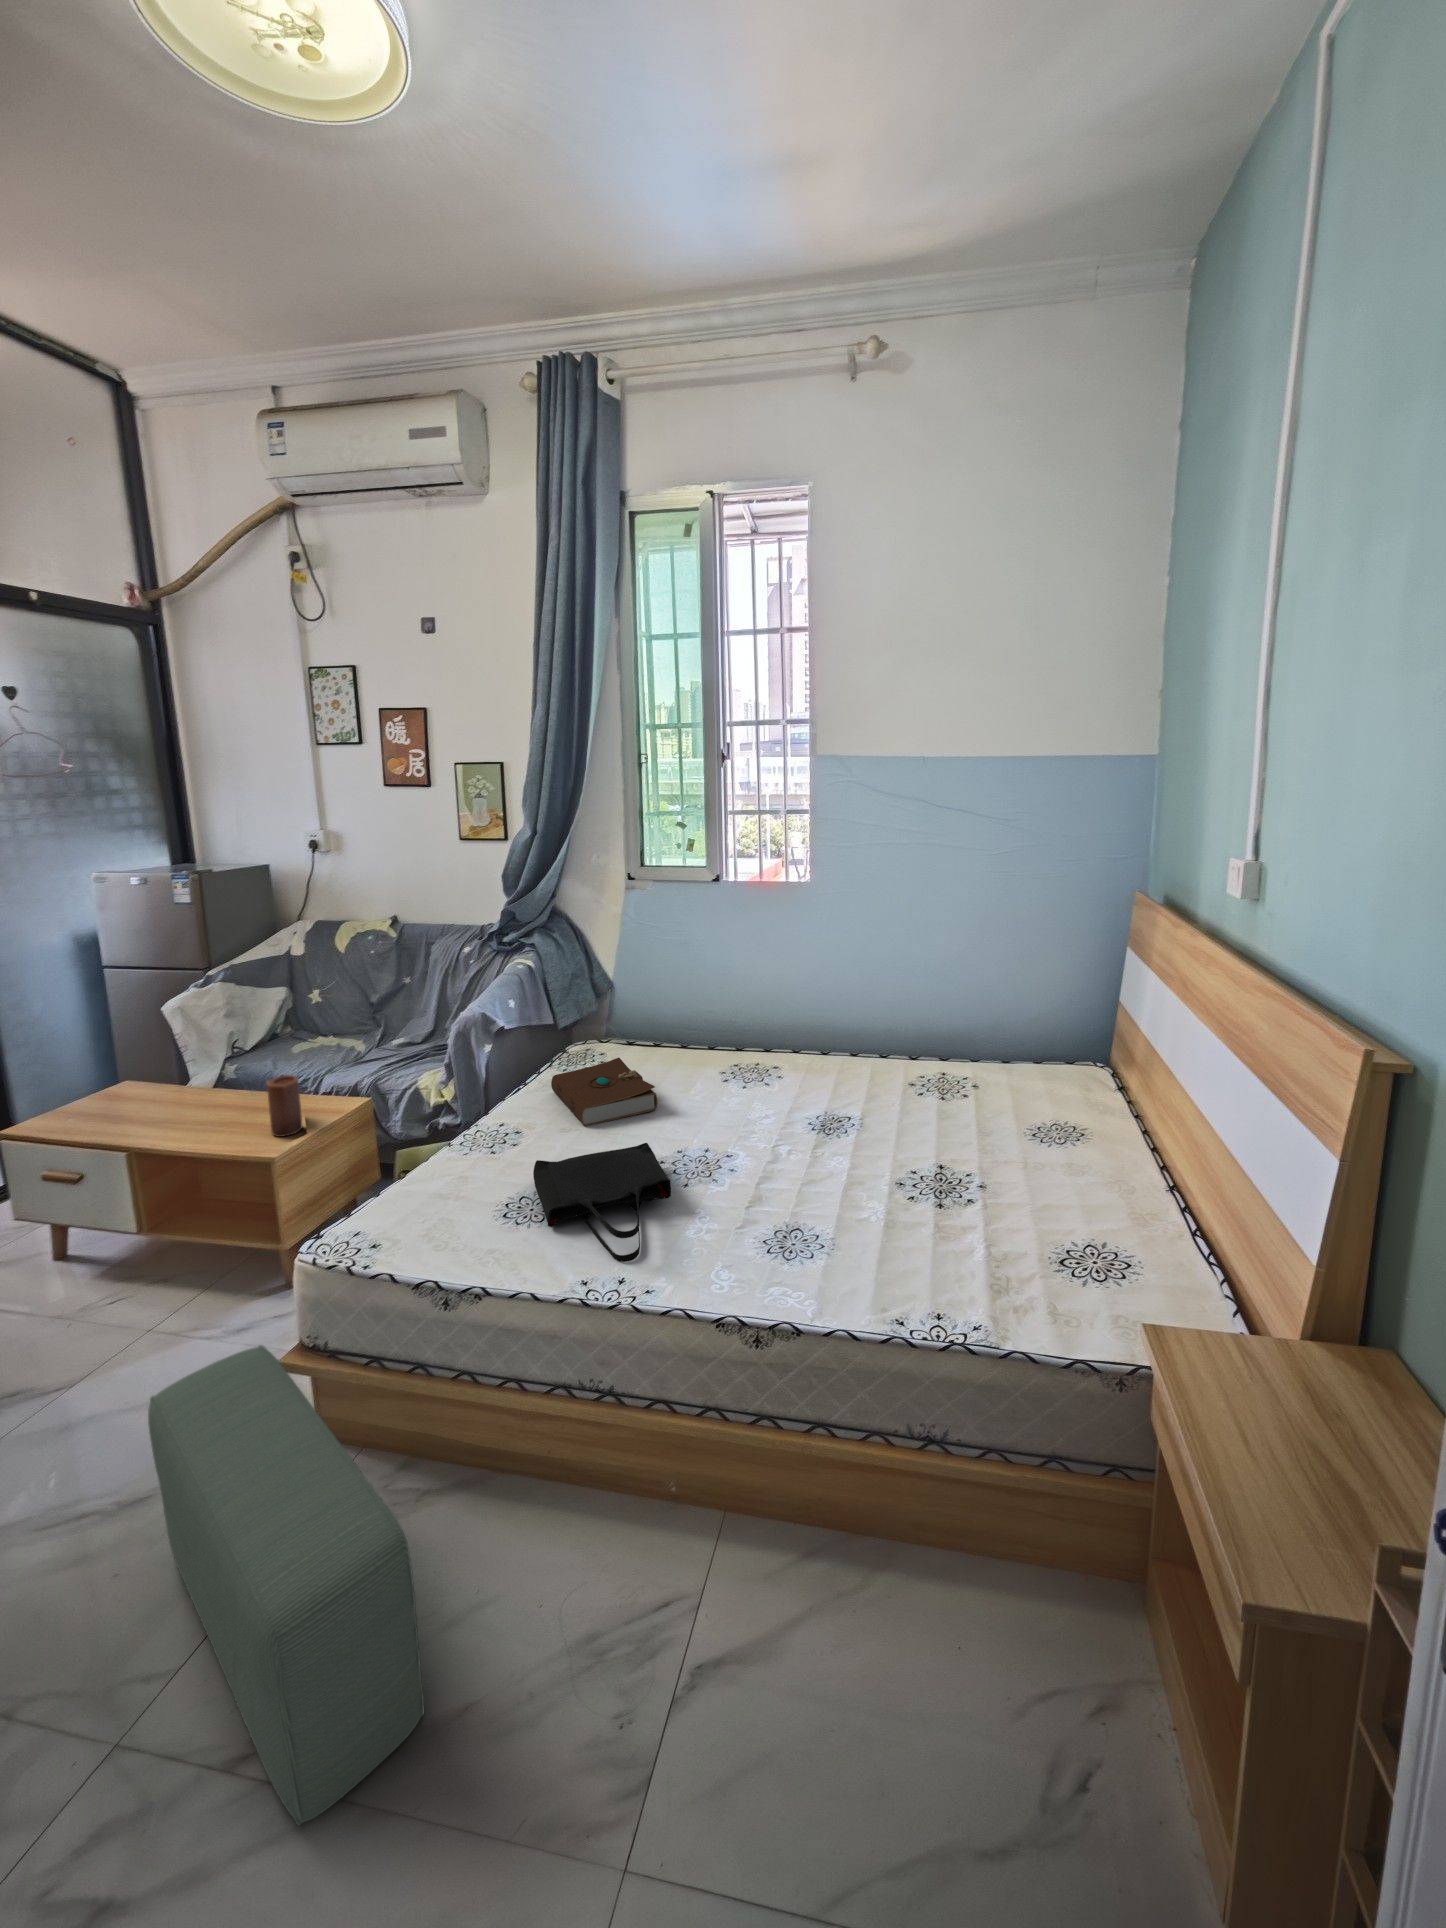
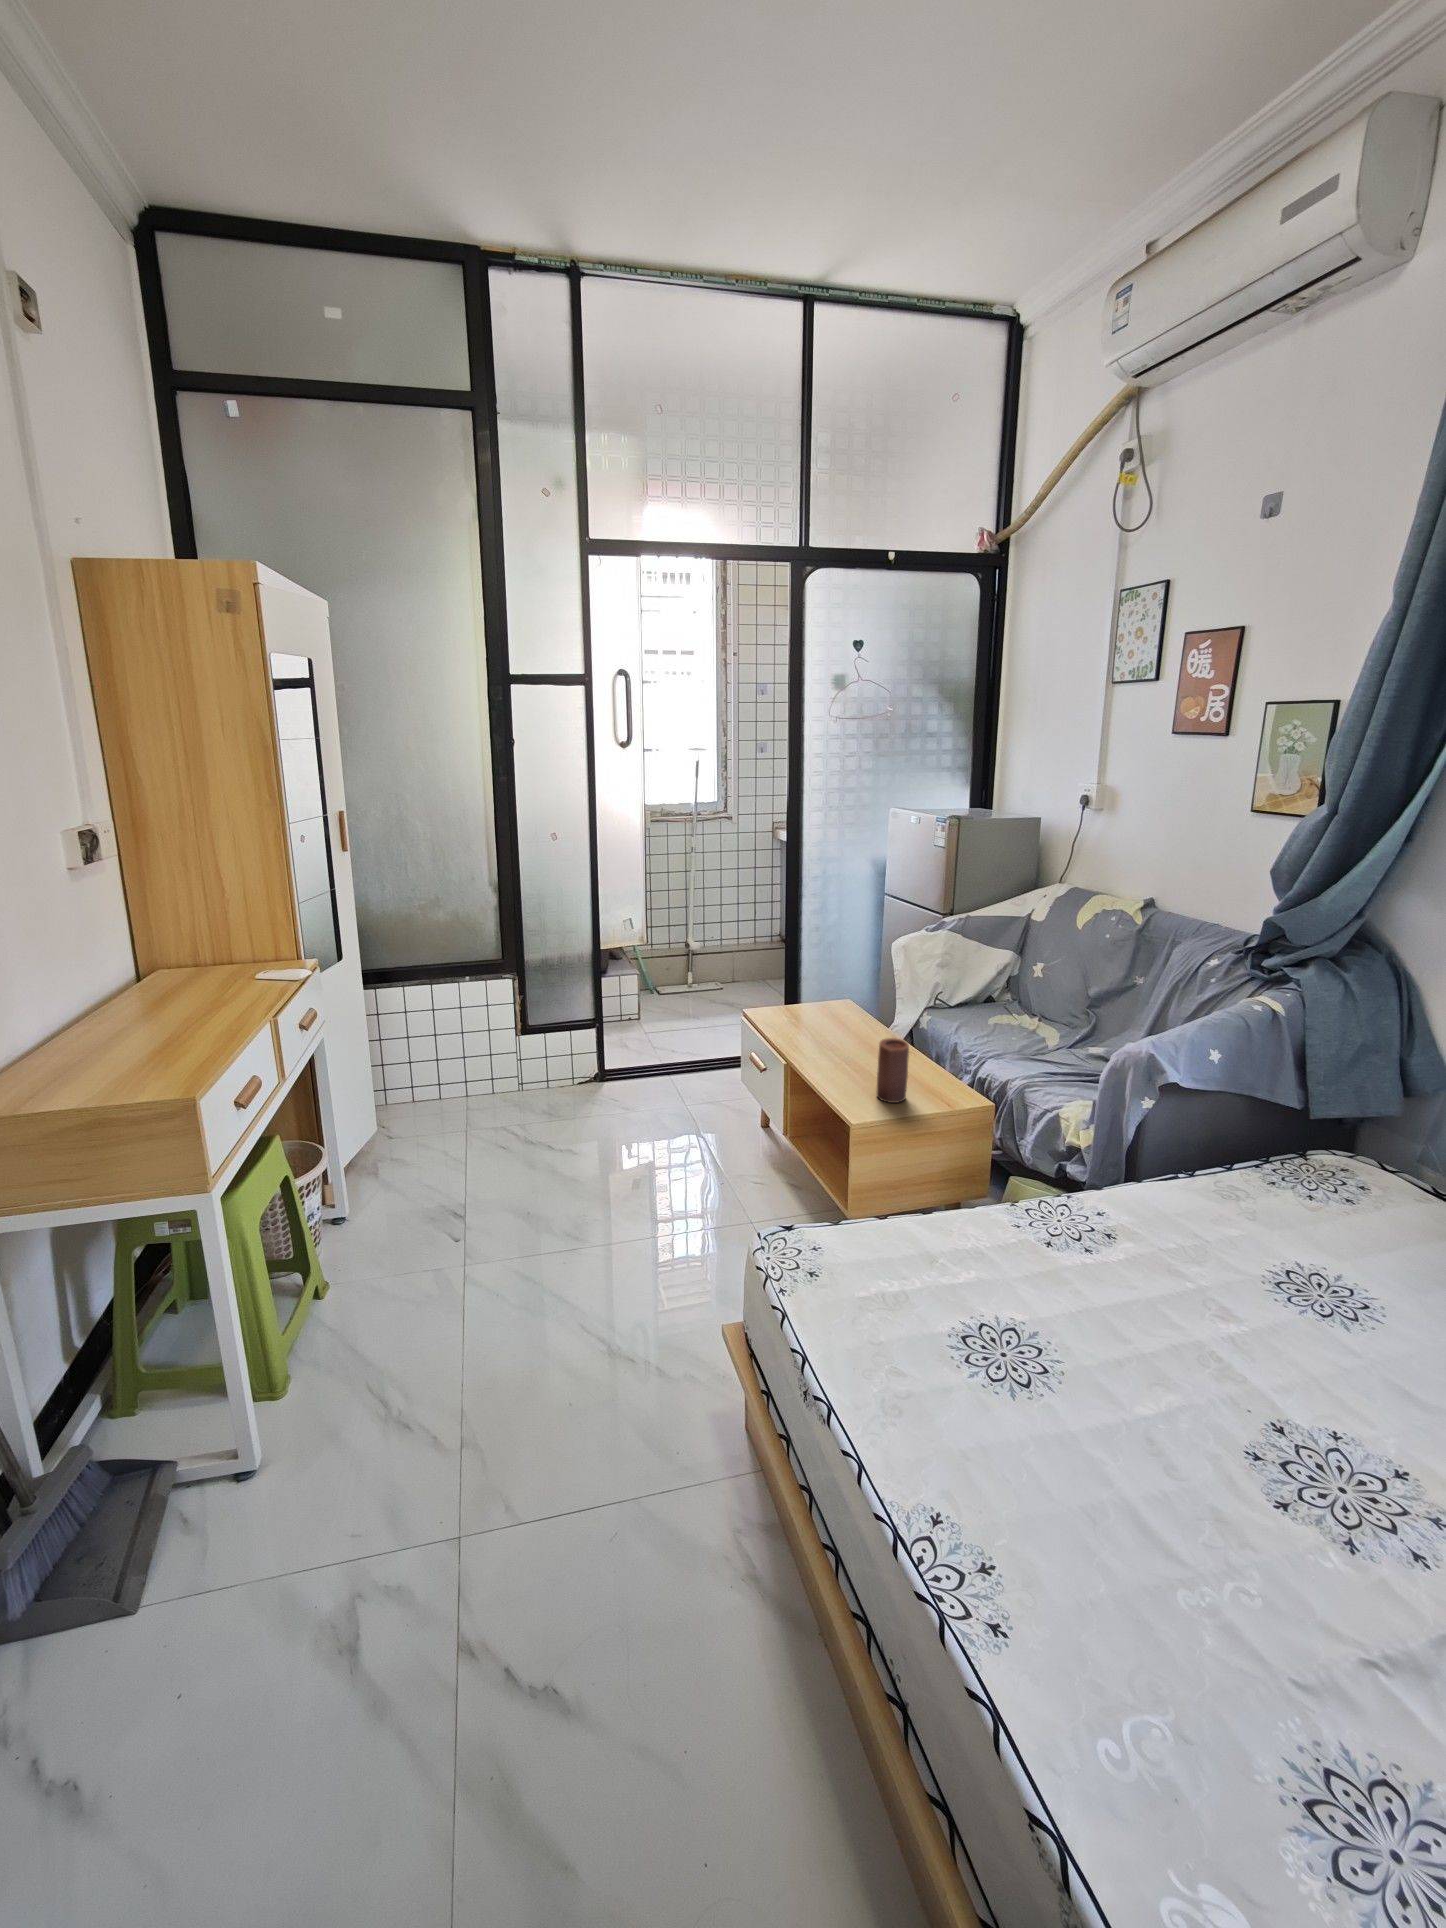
book: present [551,1058,658,1126] -> none [1195,1185,1369,1338]
tote bag: present [533,1143,671,1262] -> none [977,1290,1246,1557]
pouf: present [148,1345,424,1825] -> none [412,1271,691,1803]

